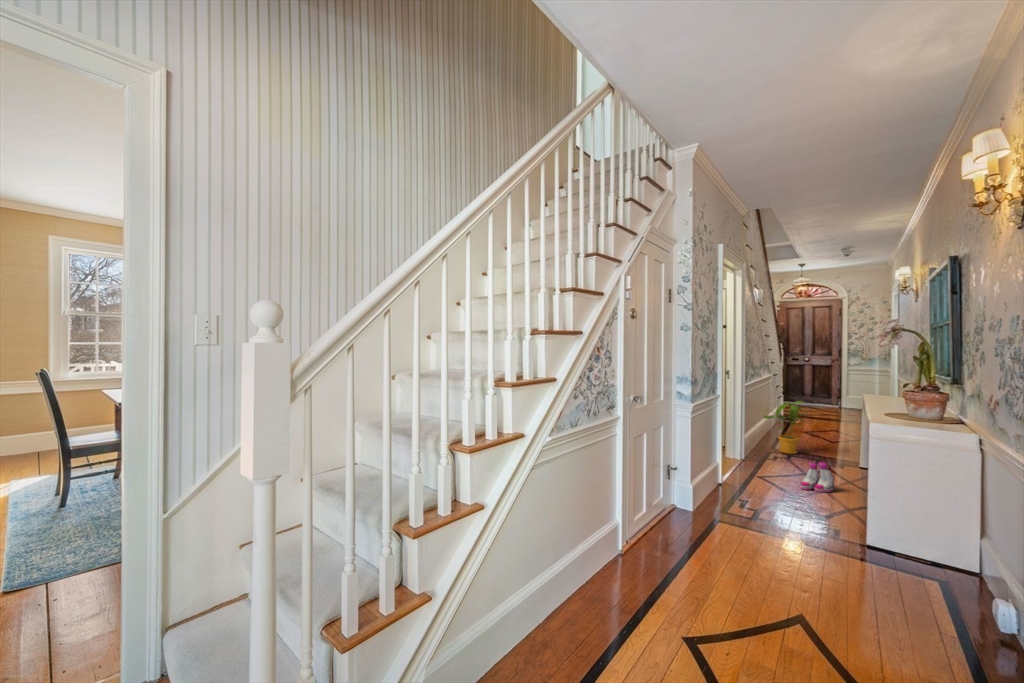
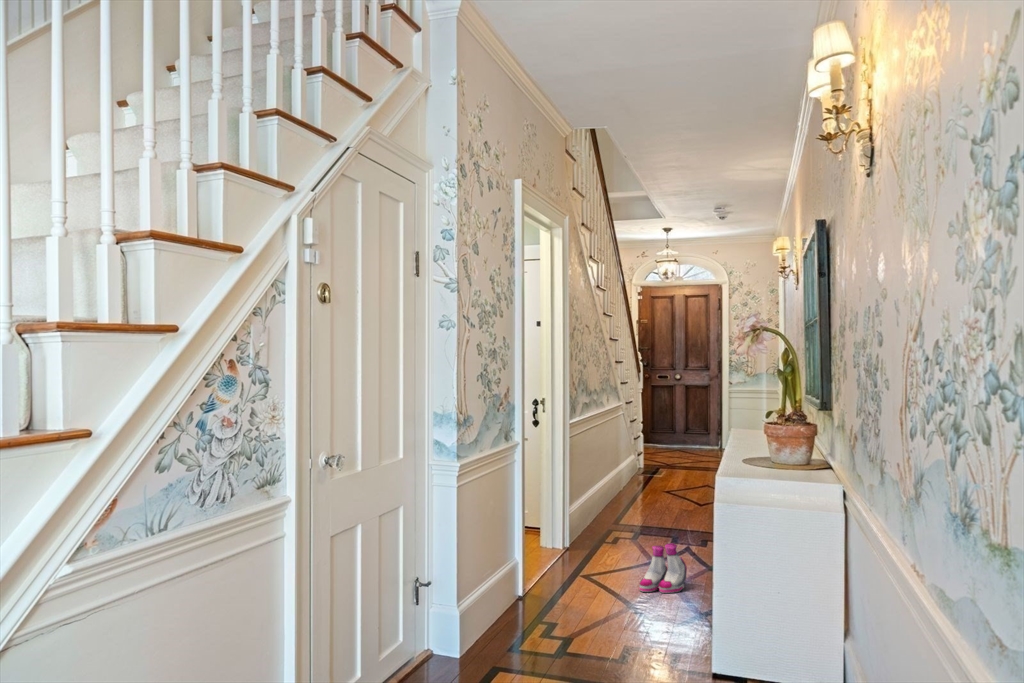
house plant: present [763,401,807,454] -> none [592,445,664,532]

